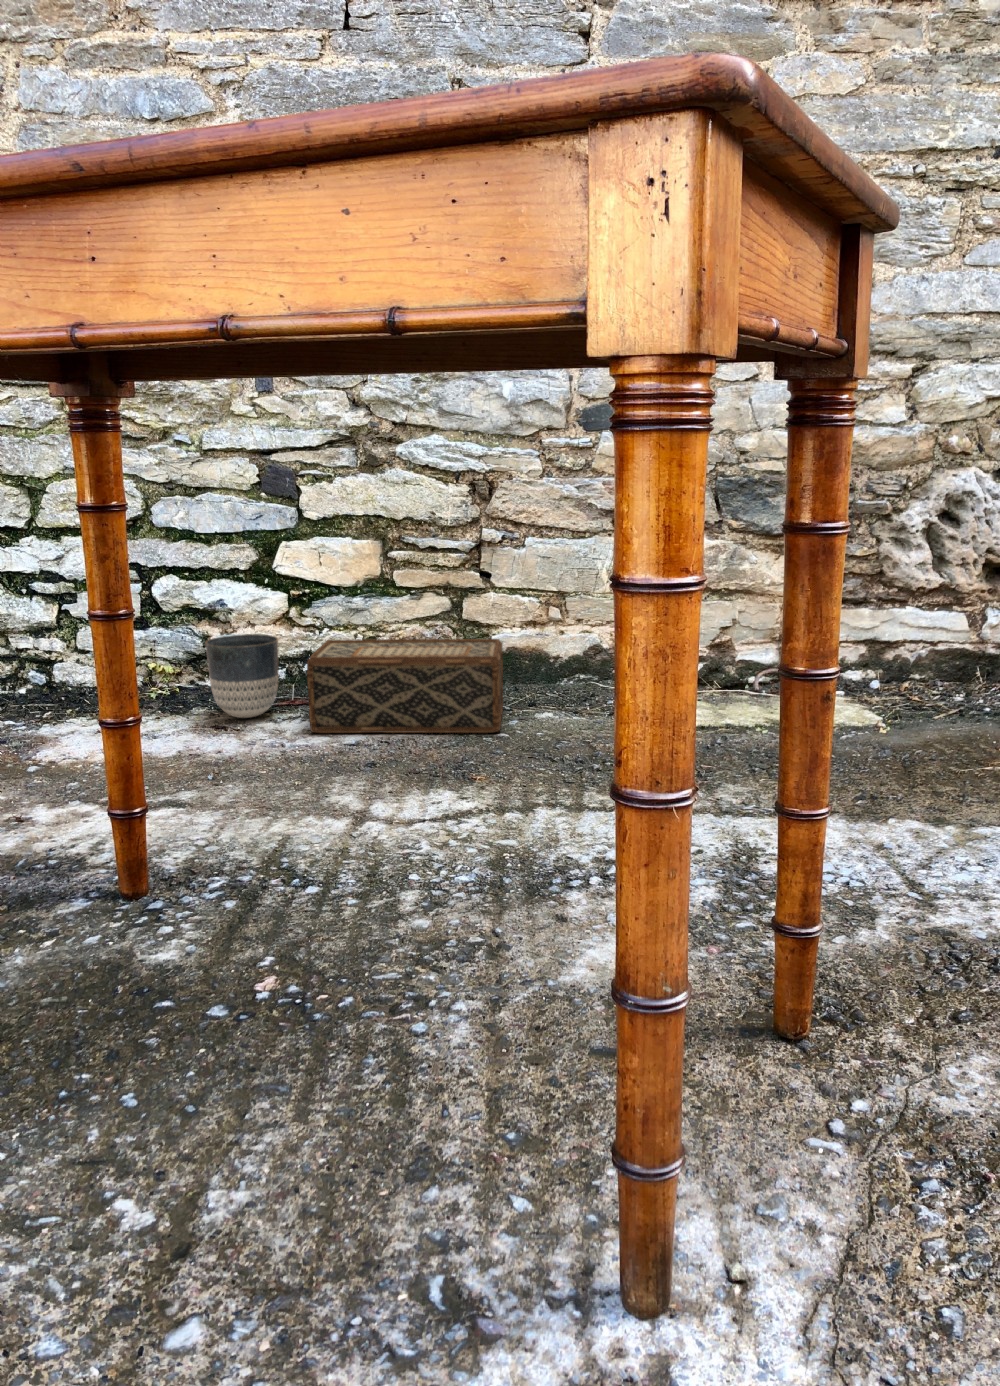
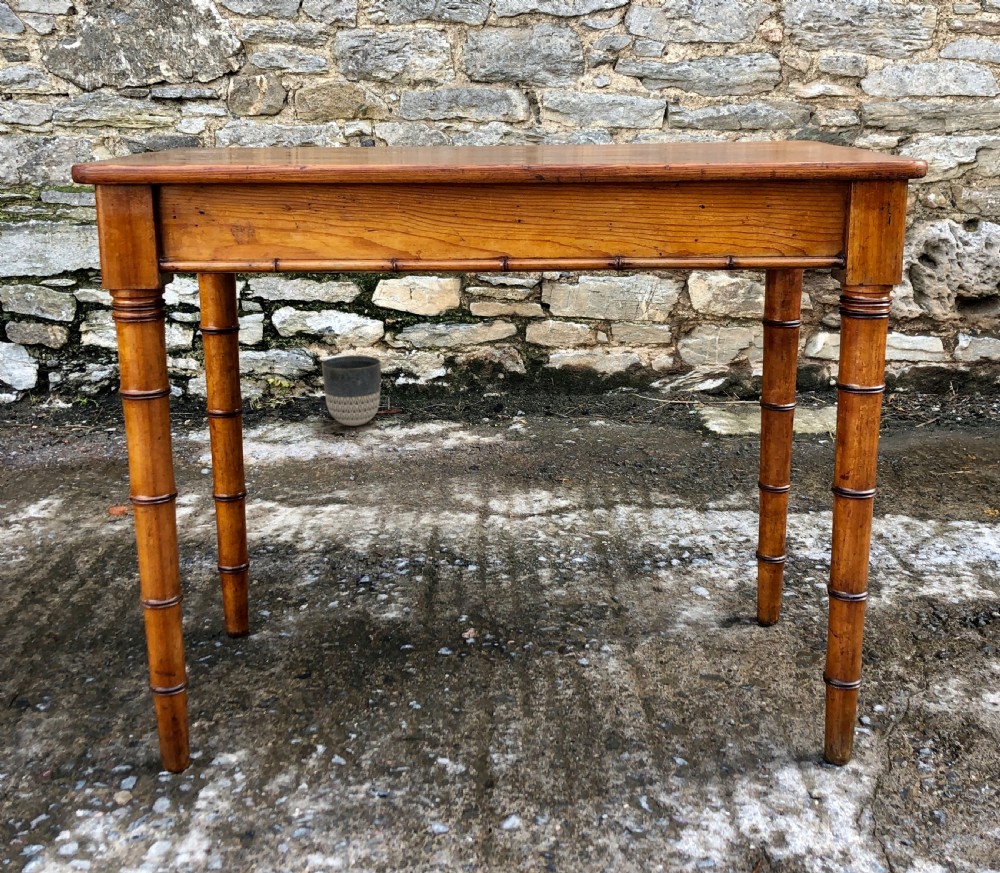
woven basket: present [307,639,503,733] -> none [411,359,568,439]

